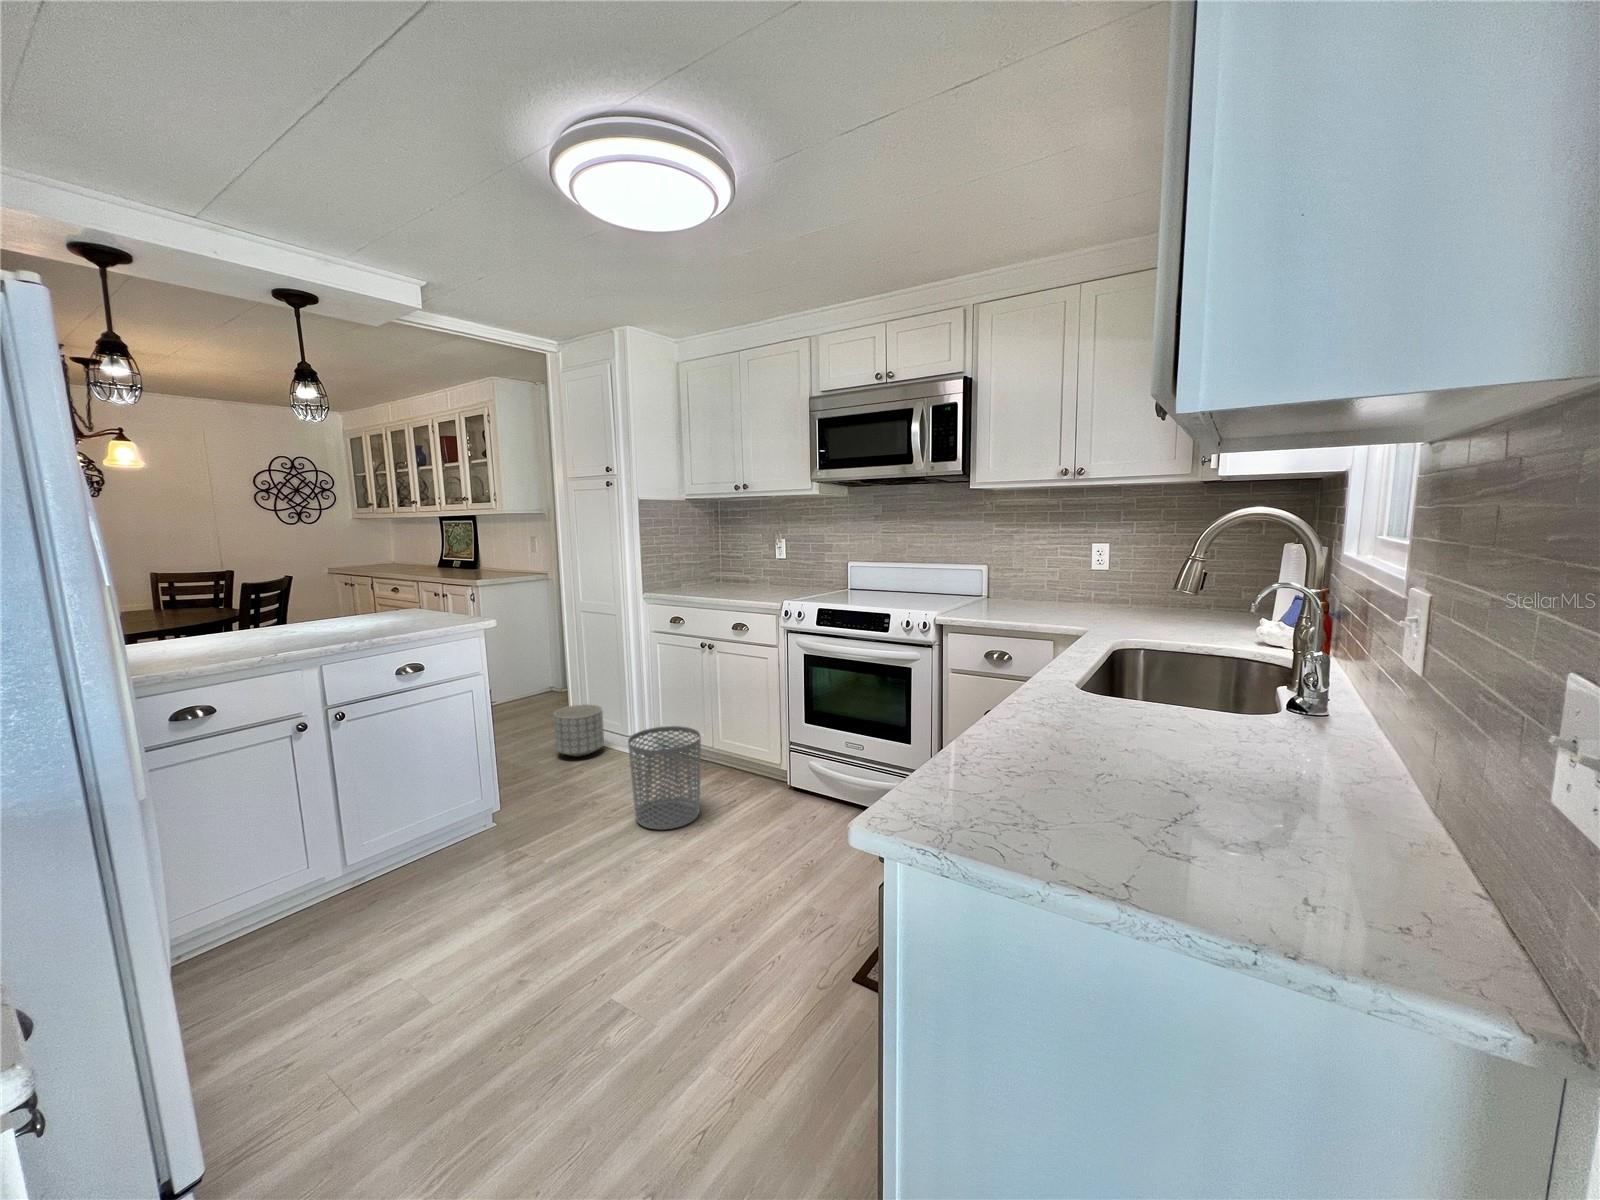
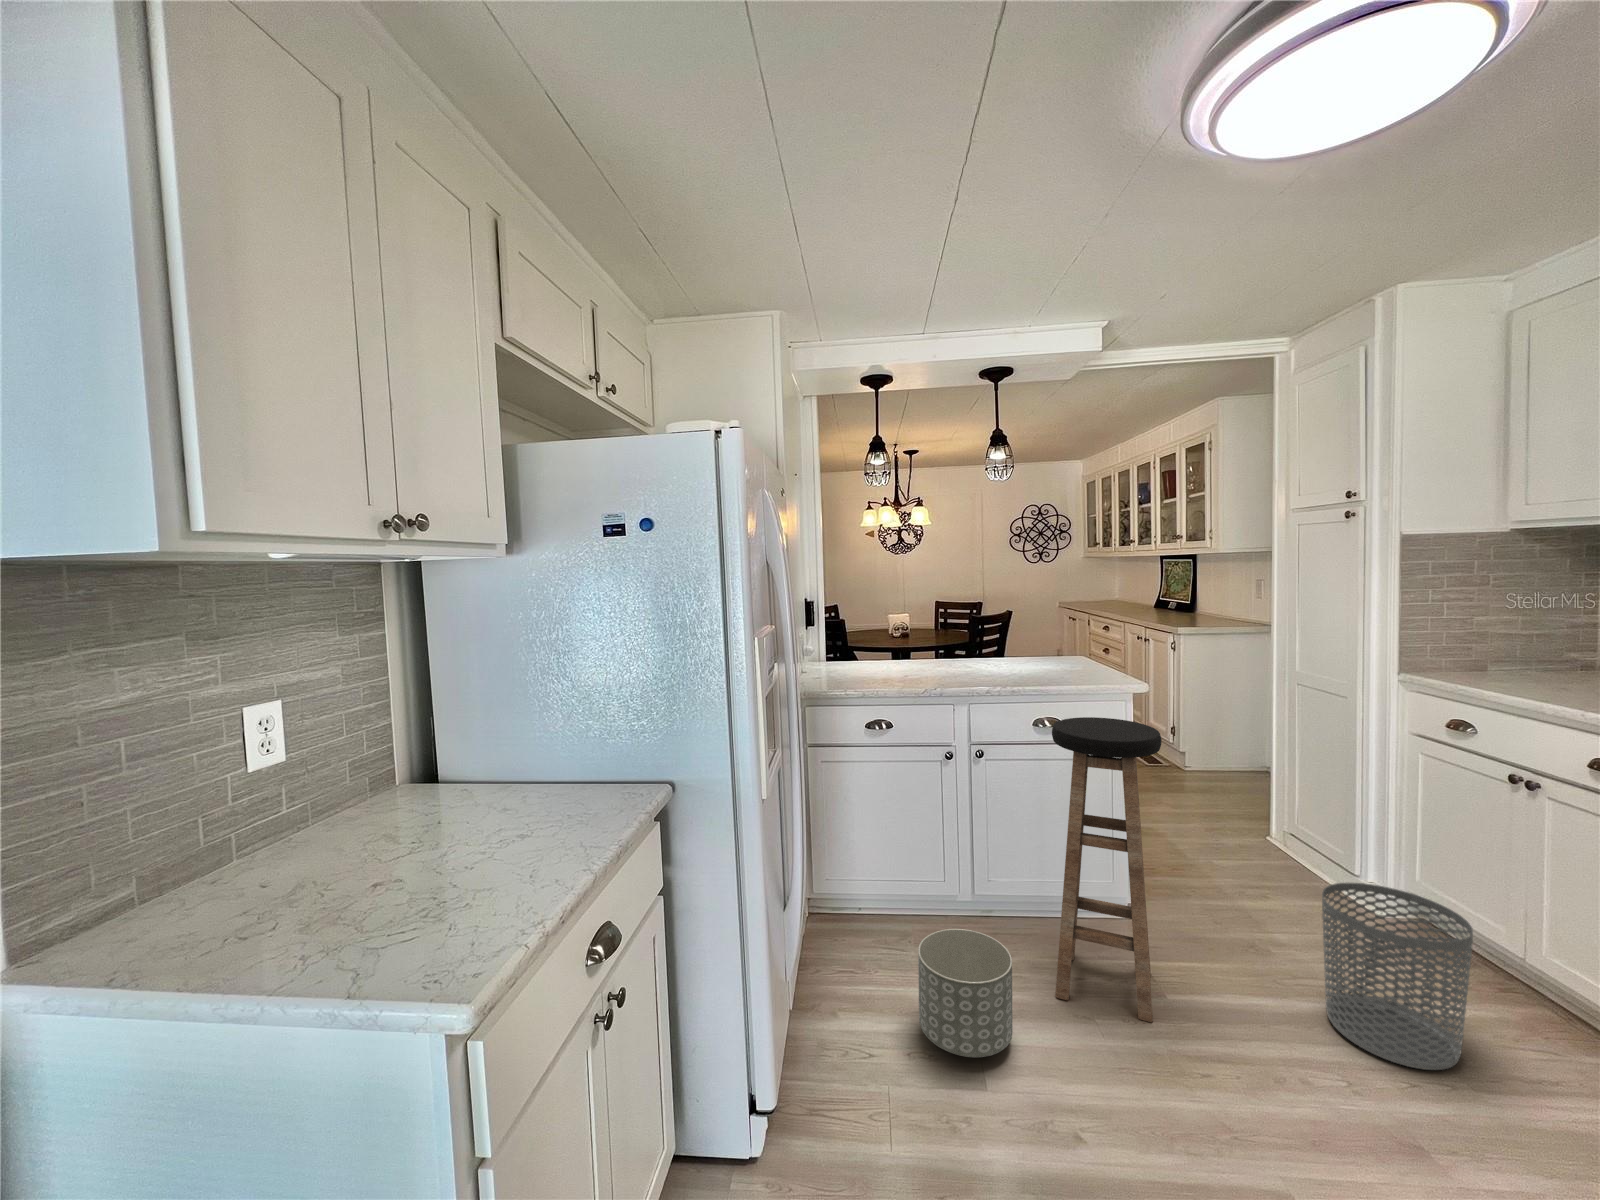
bar stool: none [427,650,538,905] -> present [1052,717,1162,1022]
planter: present [554,704,604,757] -> present [918,929,1013,1057]

